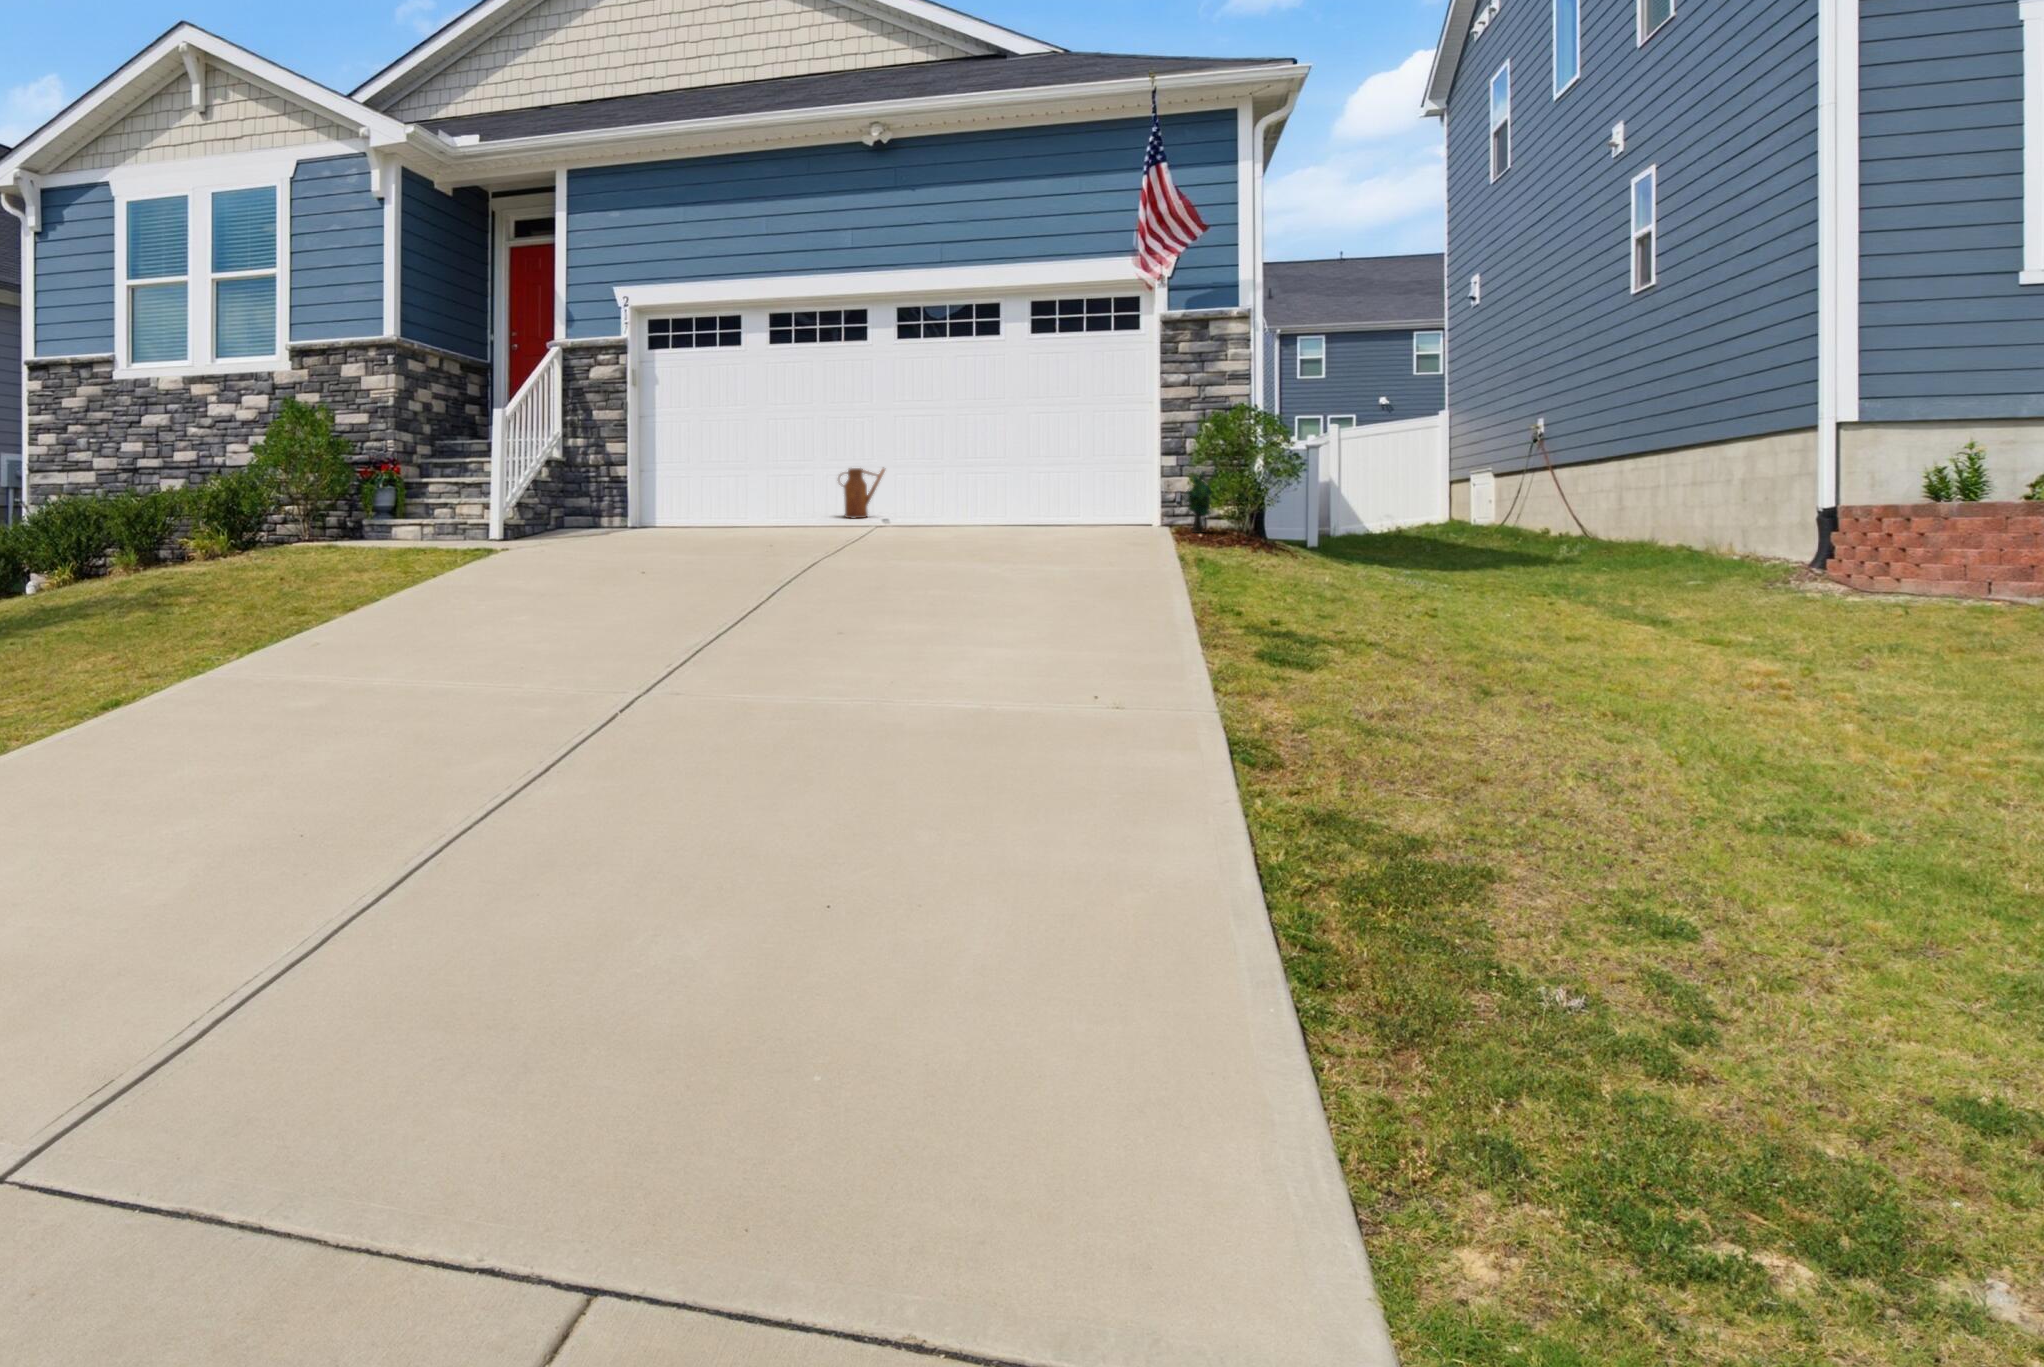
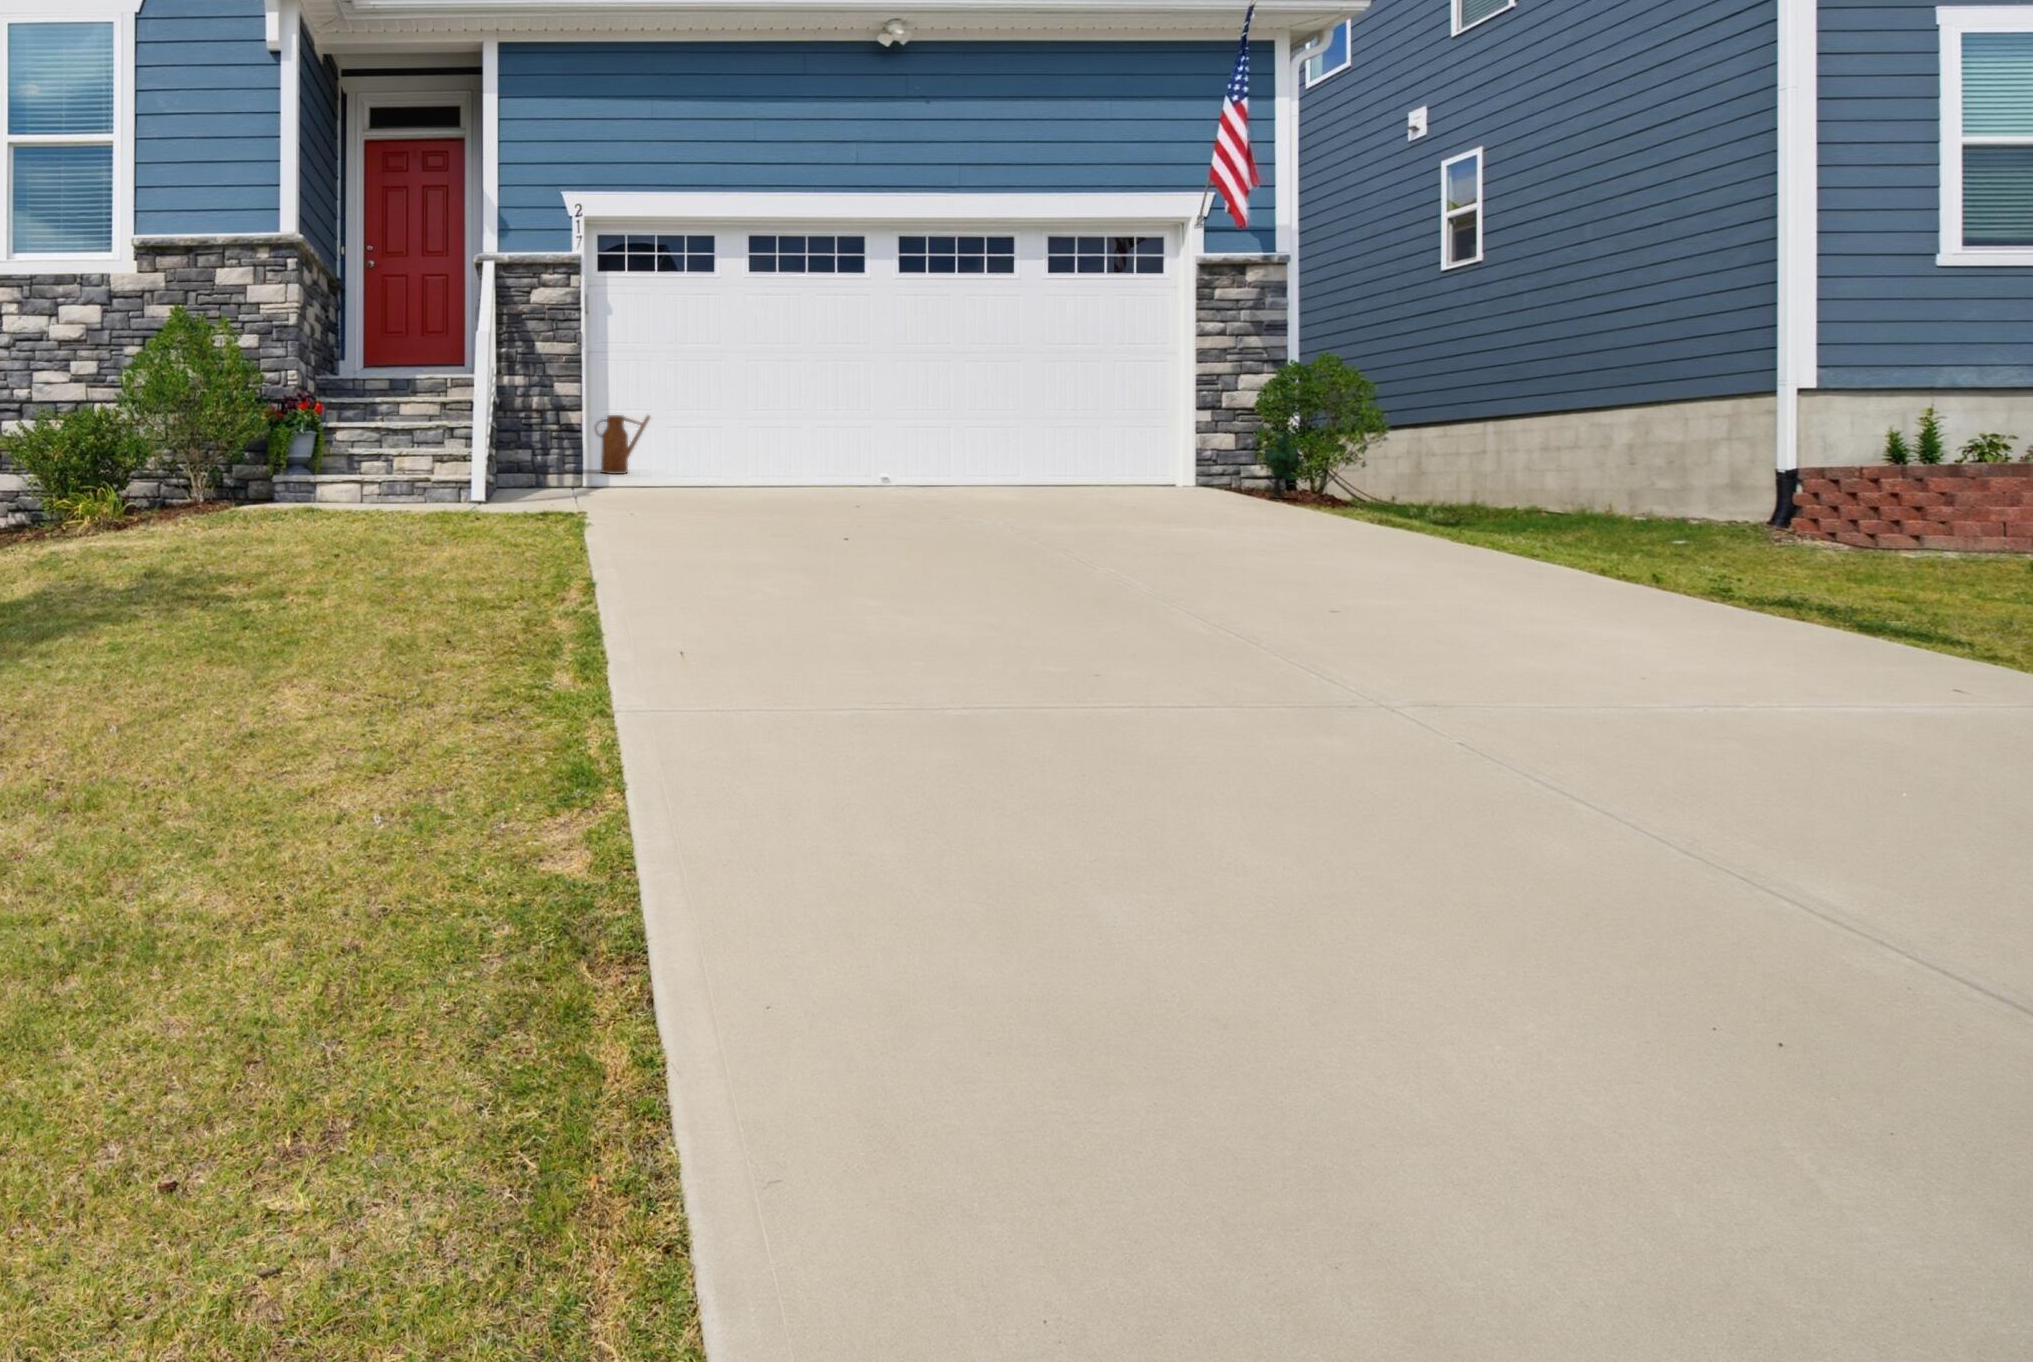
watering can: present [838,468,885,518] -> present [595,415,650,474]

